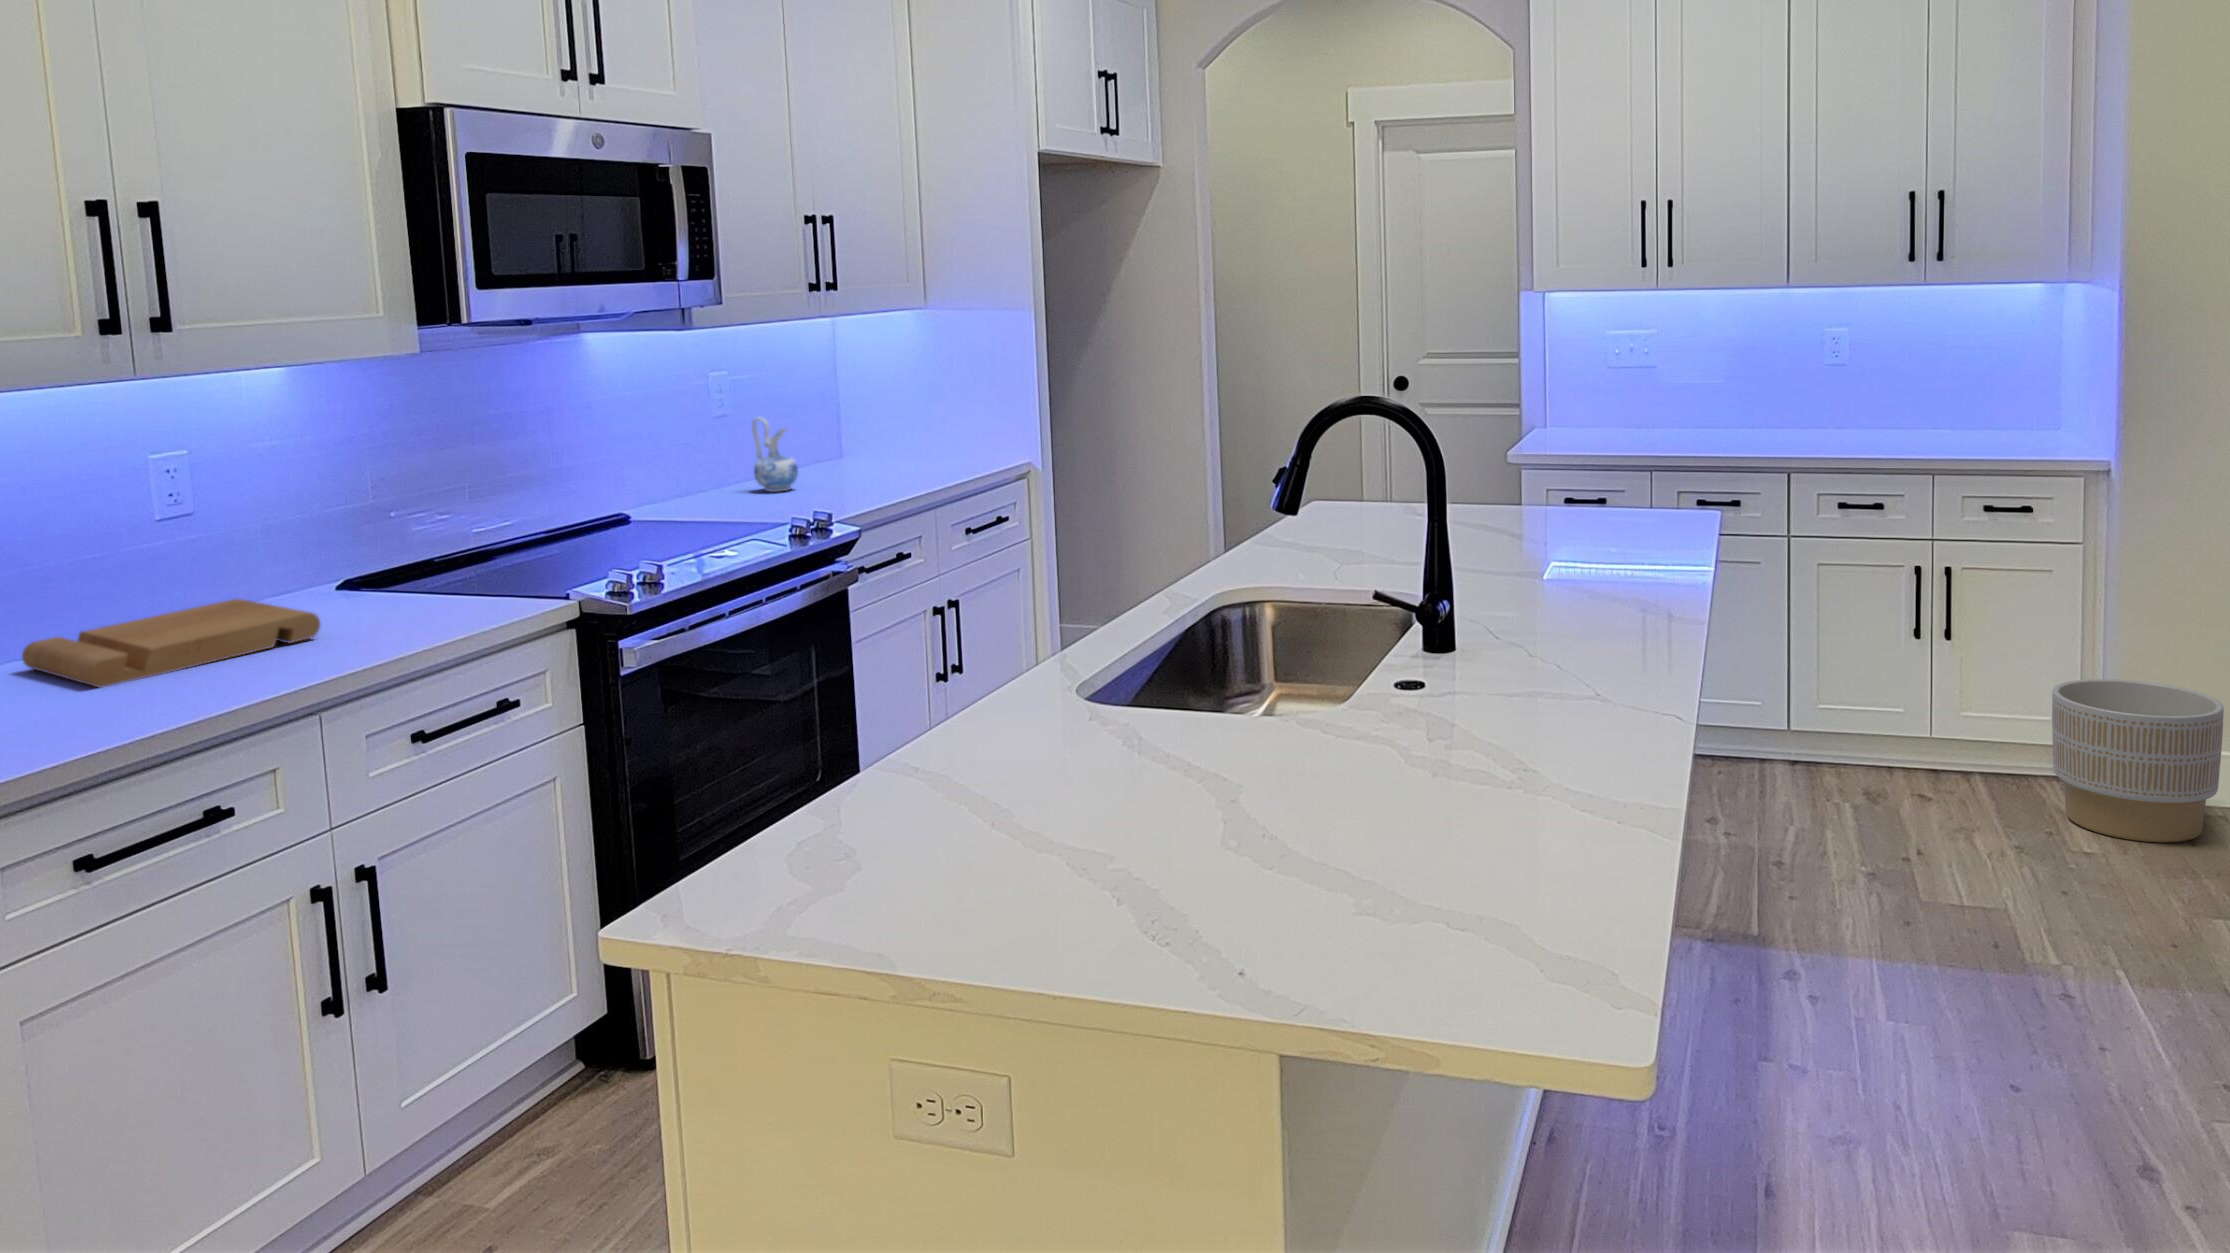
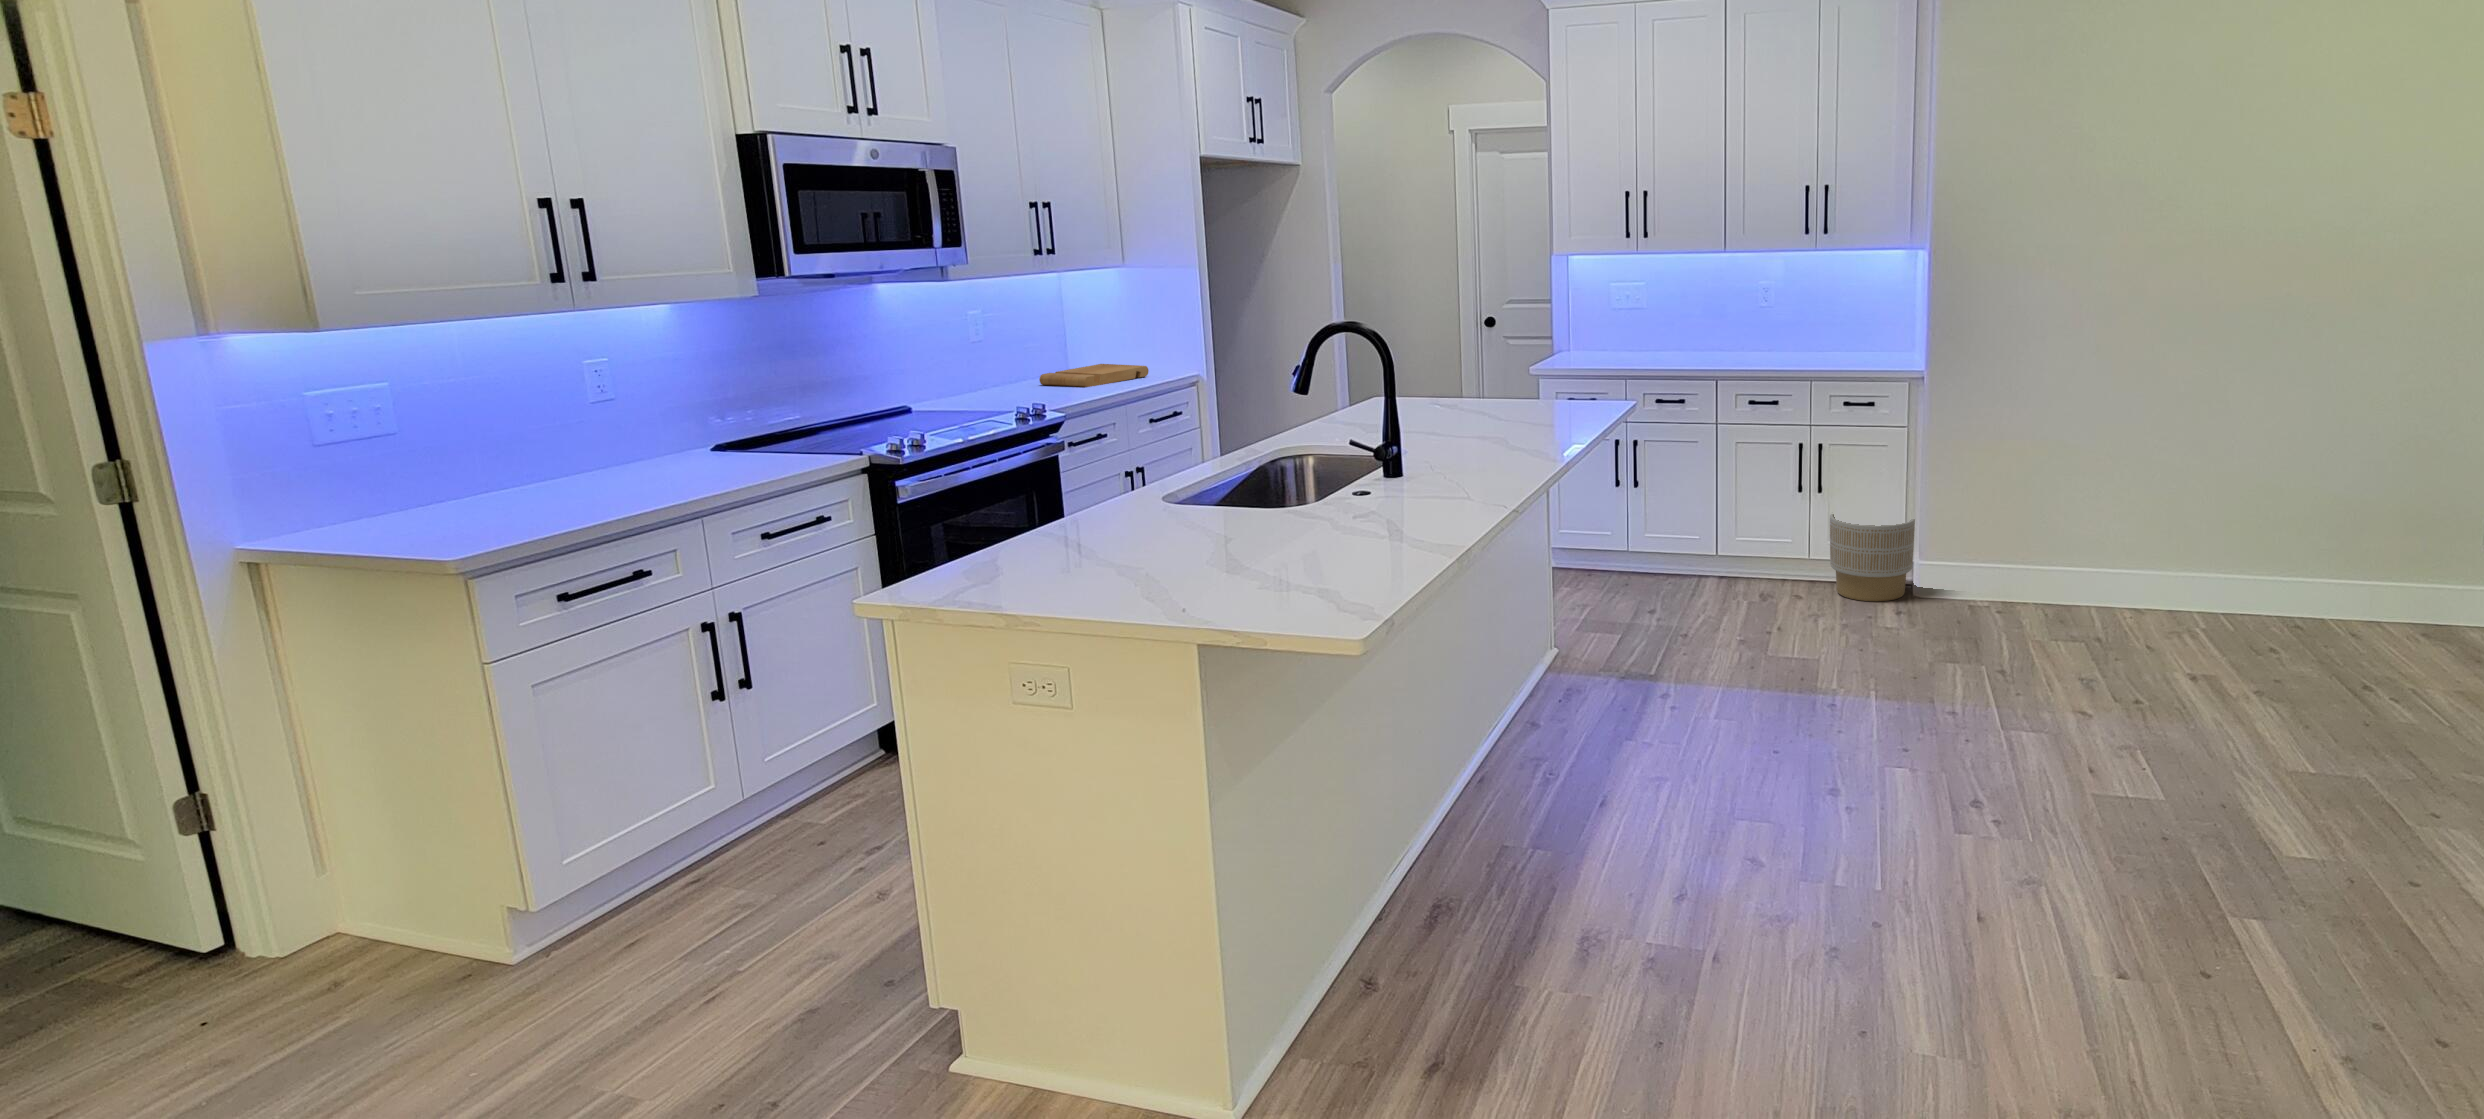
ceramic pitcher: present [752,417,798,492] -> none [992,342,1026,395]
cutting board: present [22,599,320,688] -> present [1039,364,1149,387]

